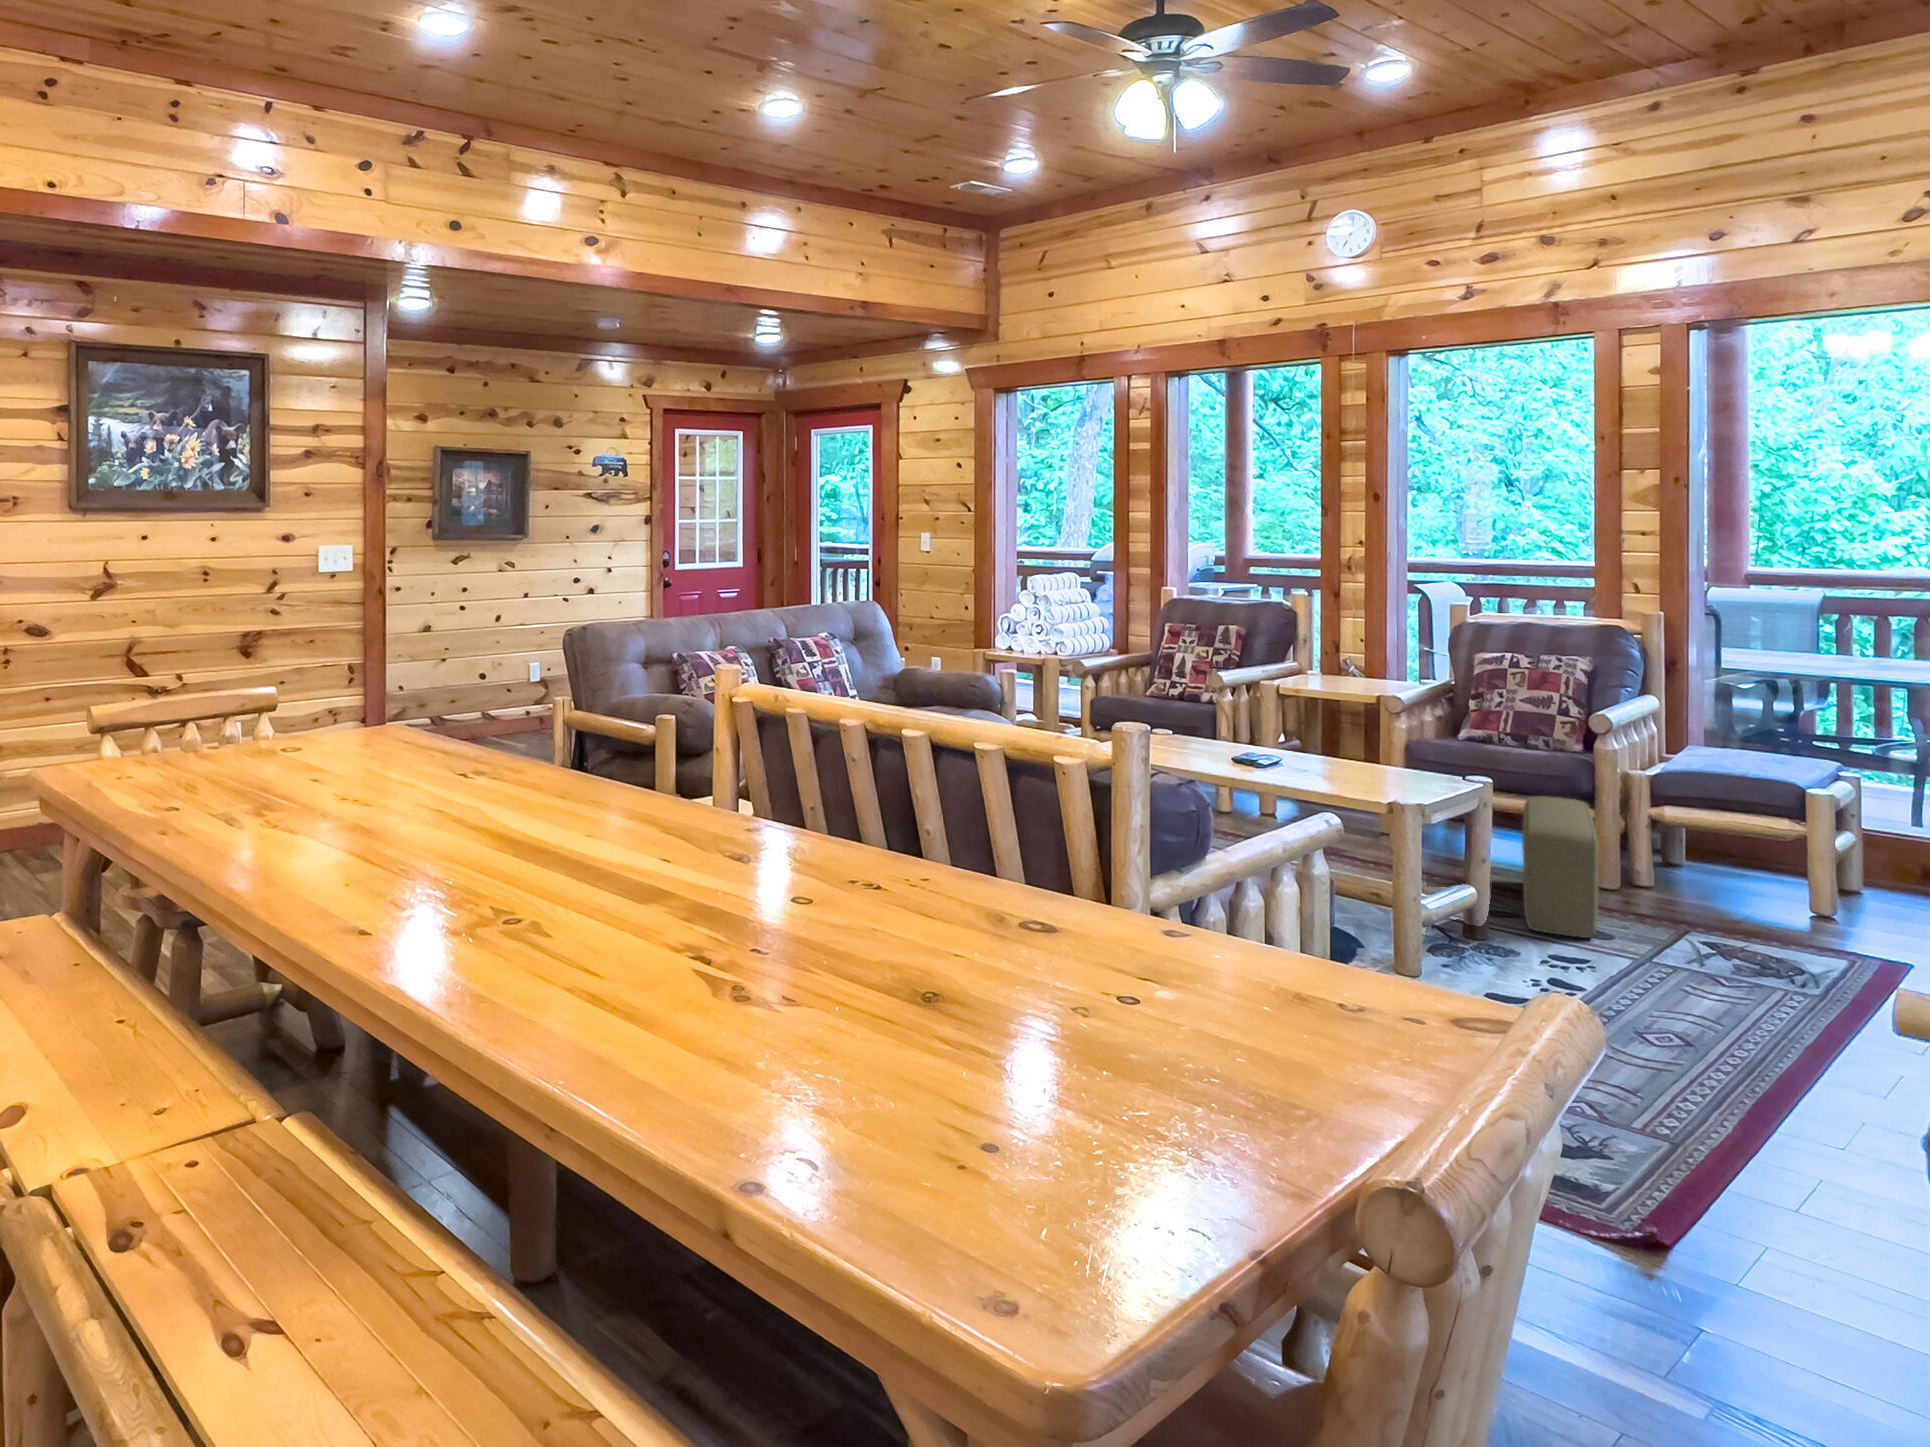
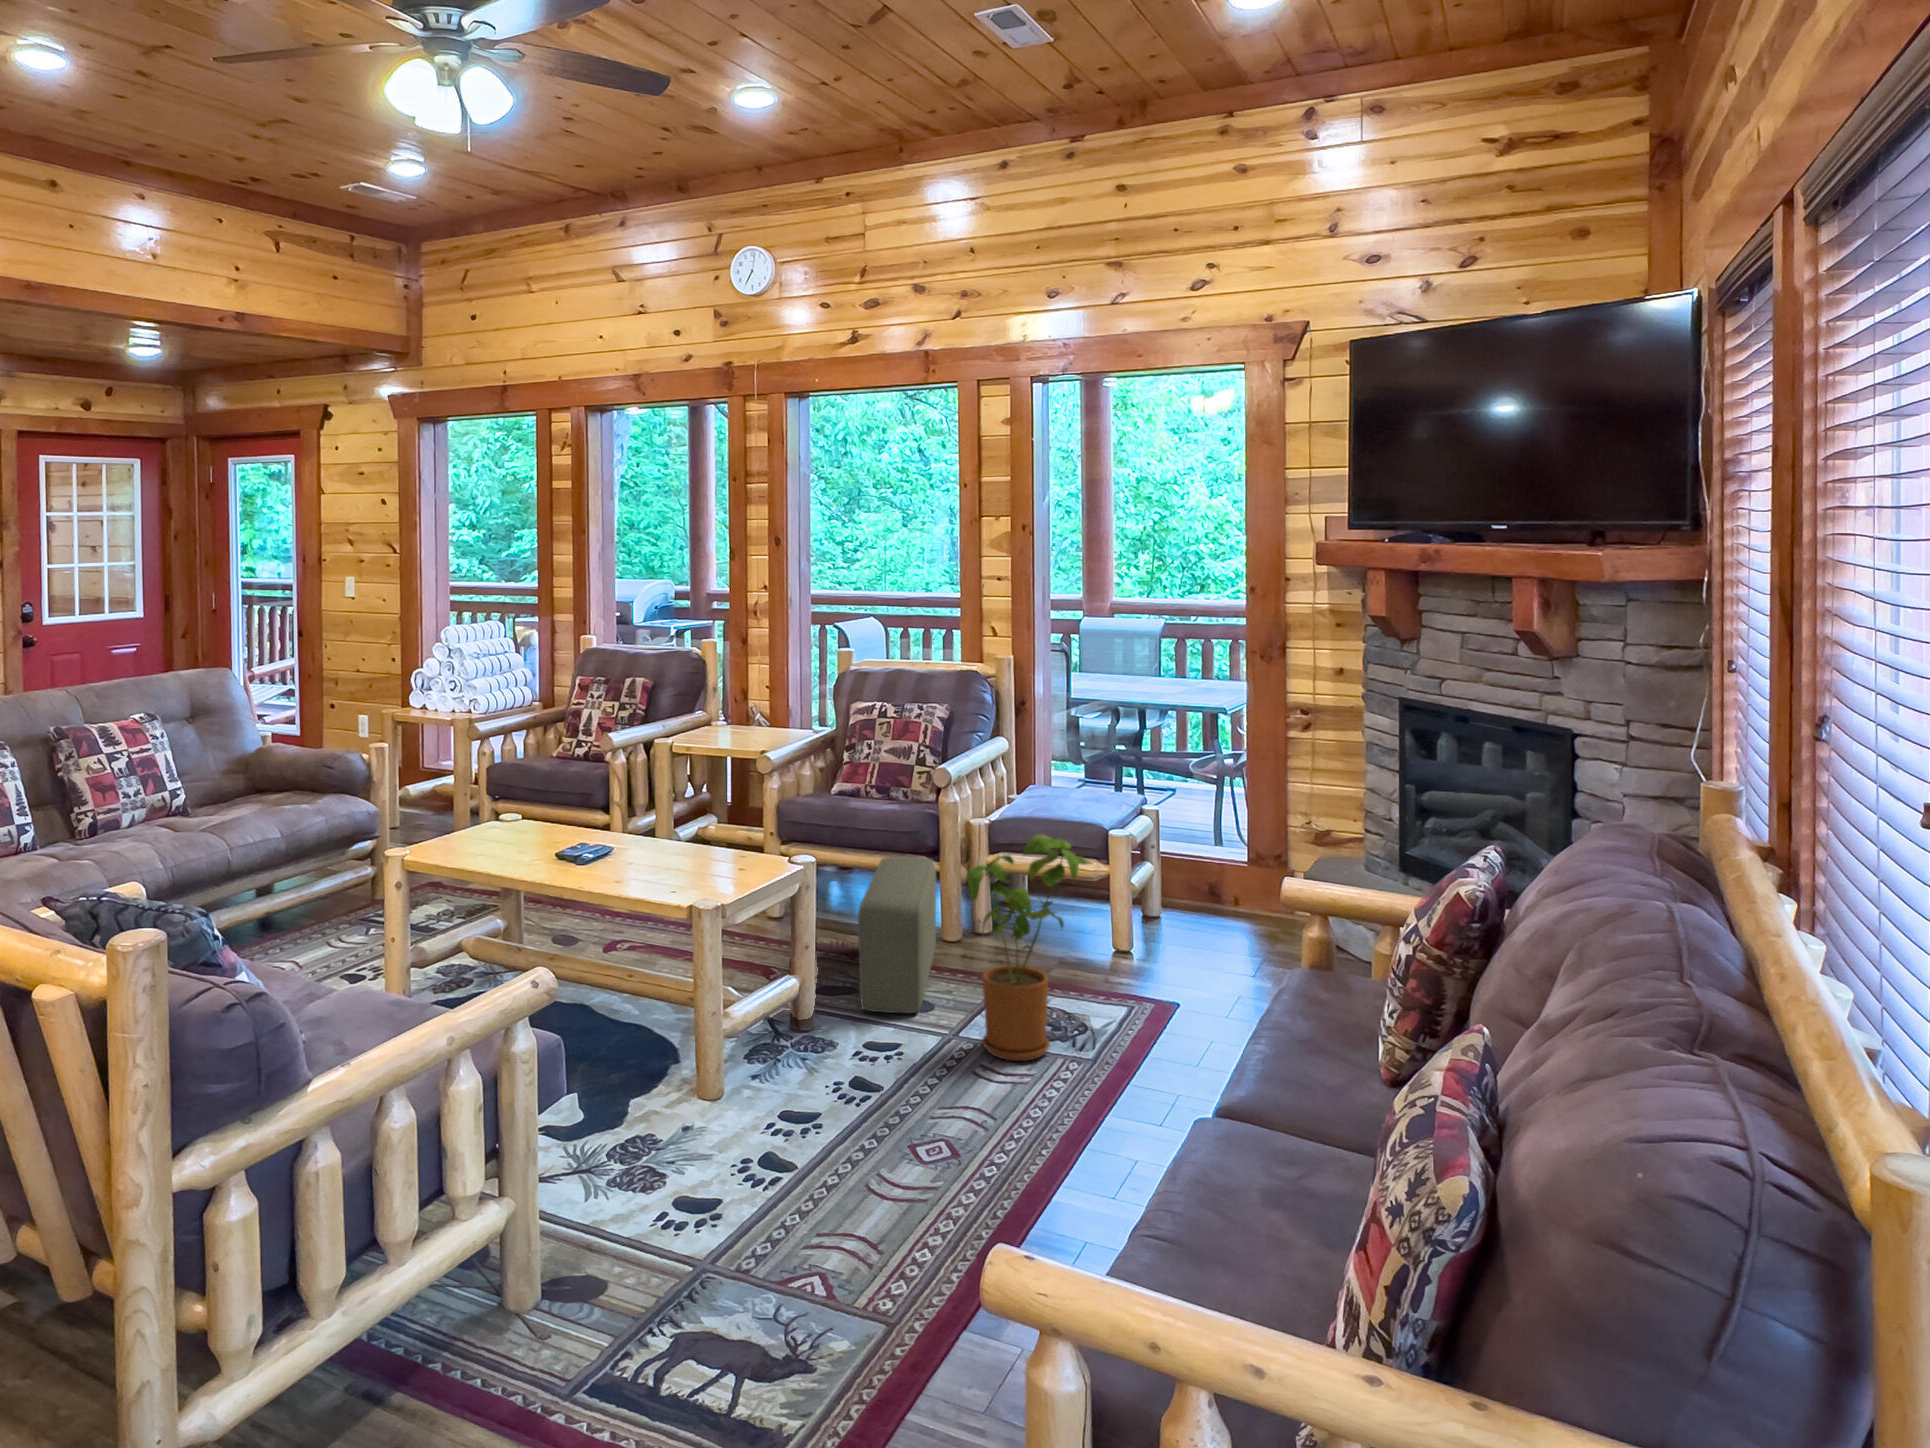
house plant: none [1661,772,1818,989] -> present [967,834,1091,1061]

